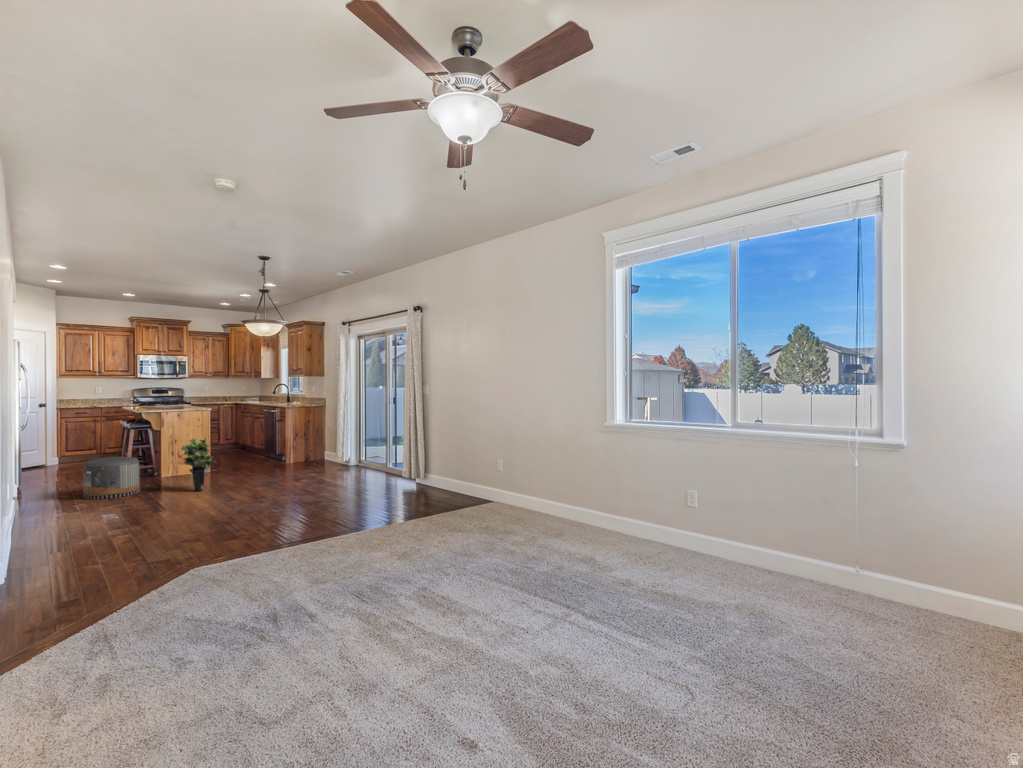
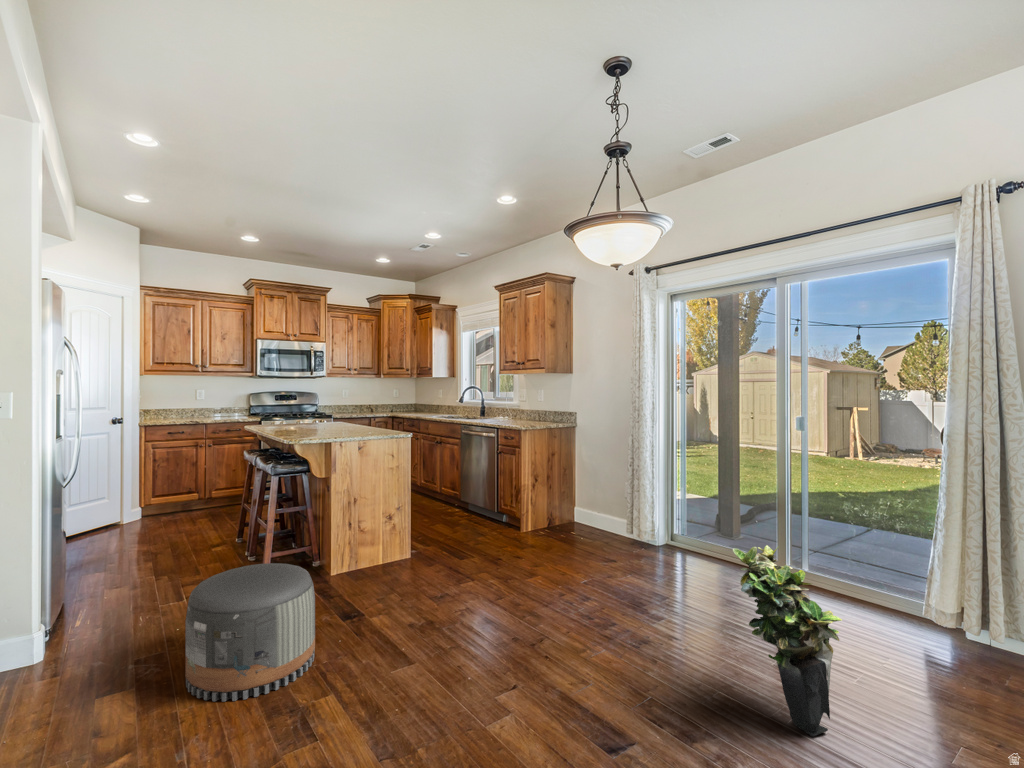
potted plant: present [181,437,215,491] -> present [733,545,842,736]

